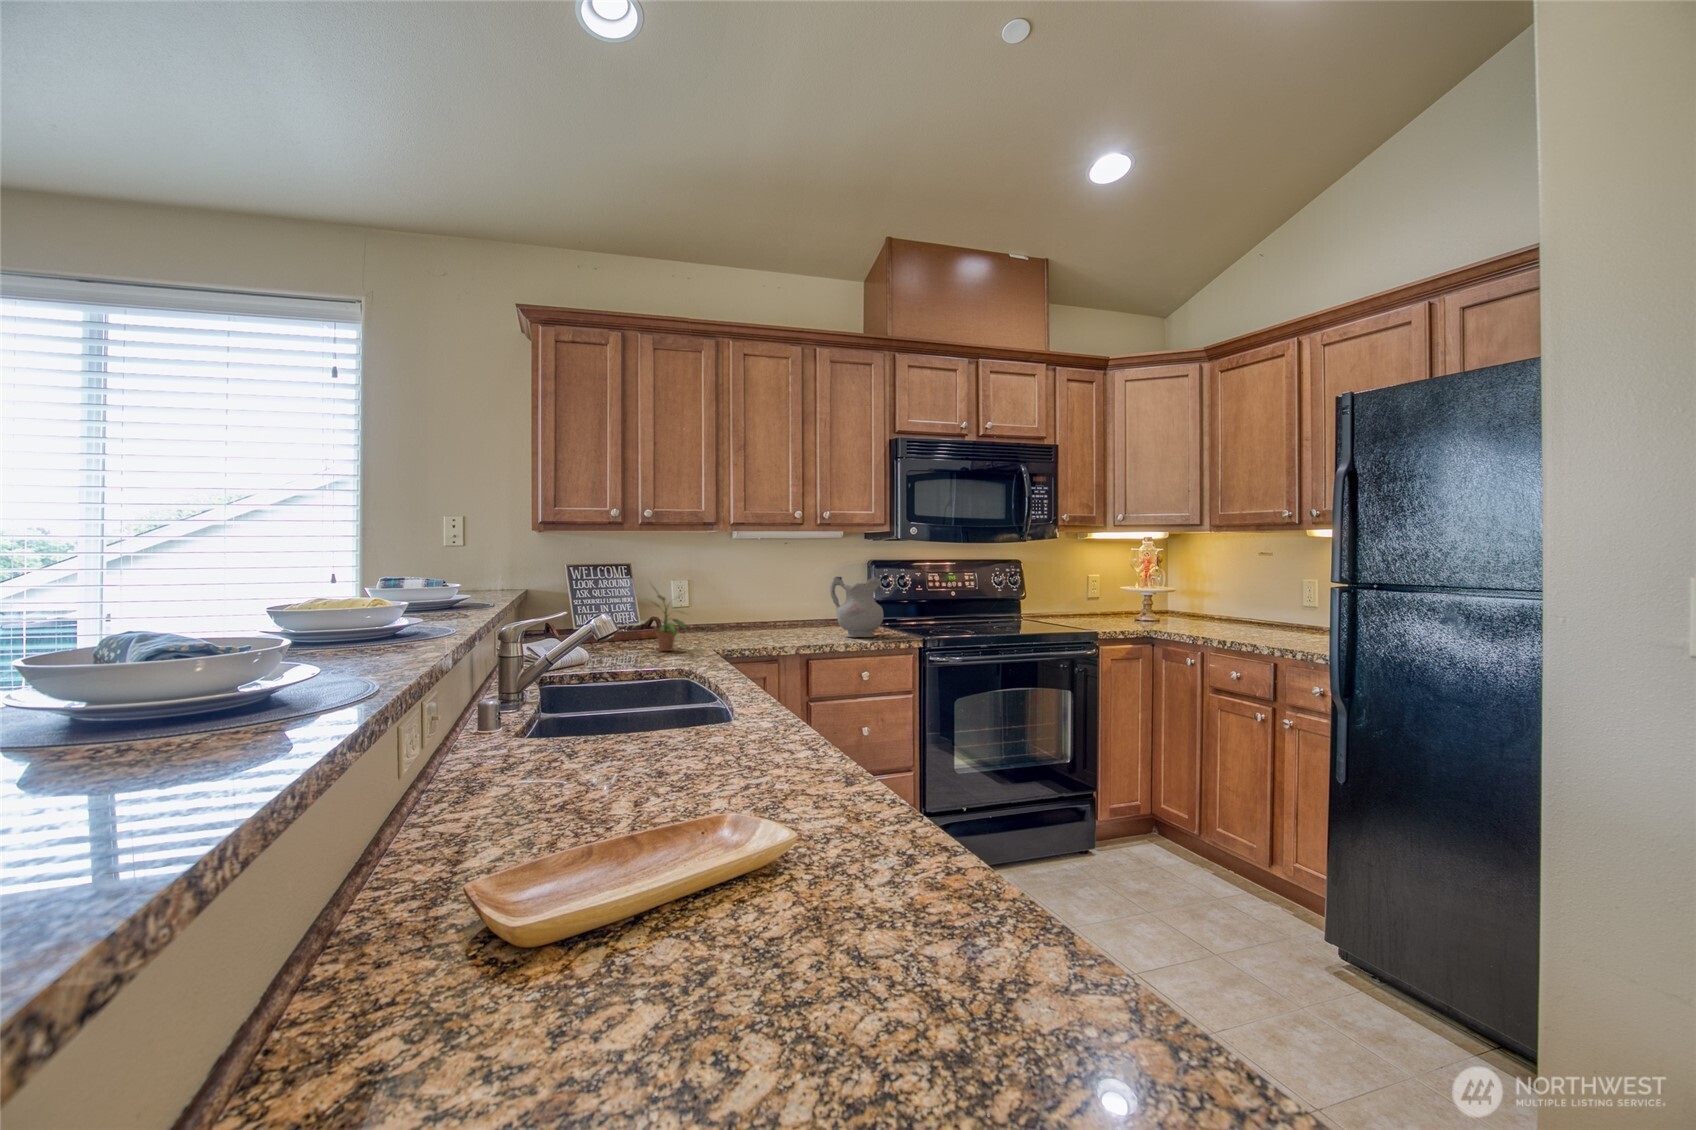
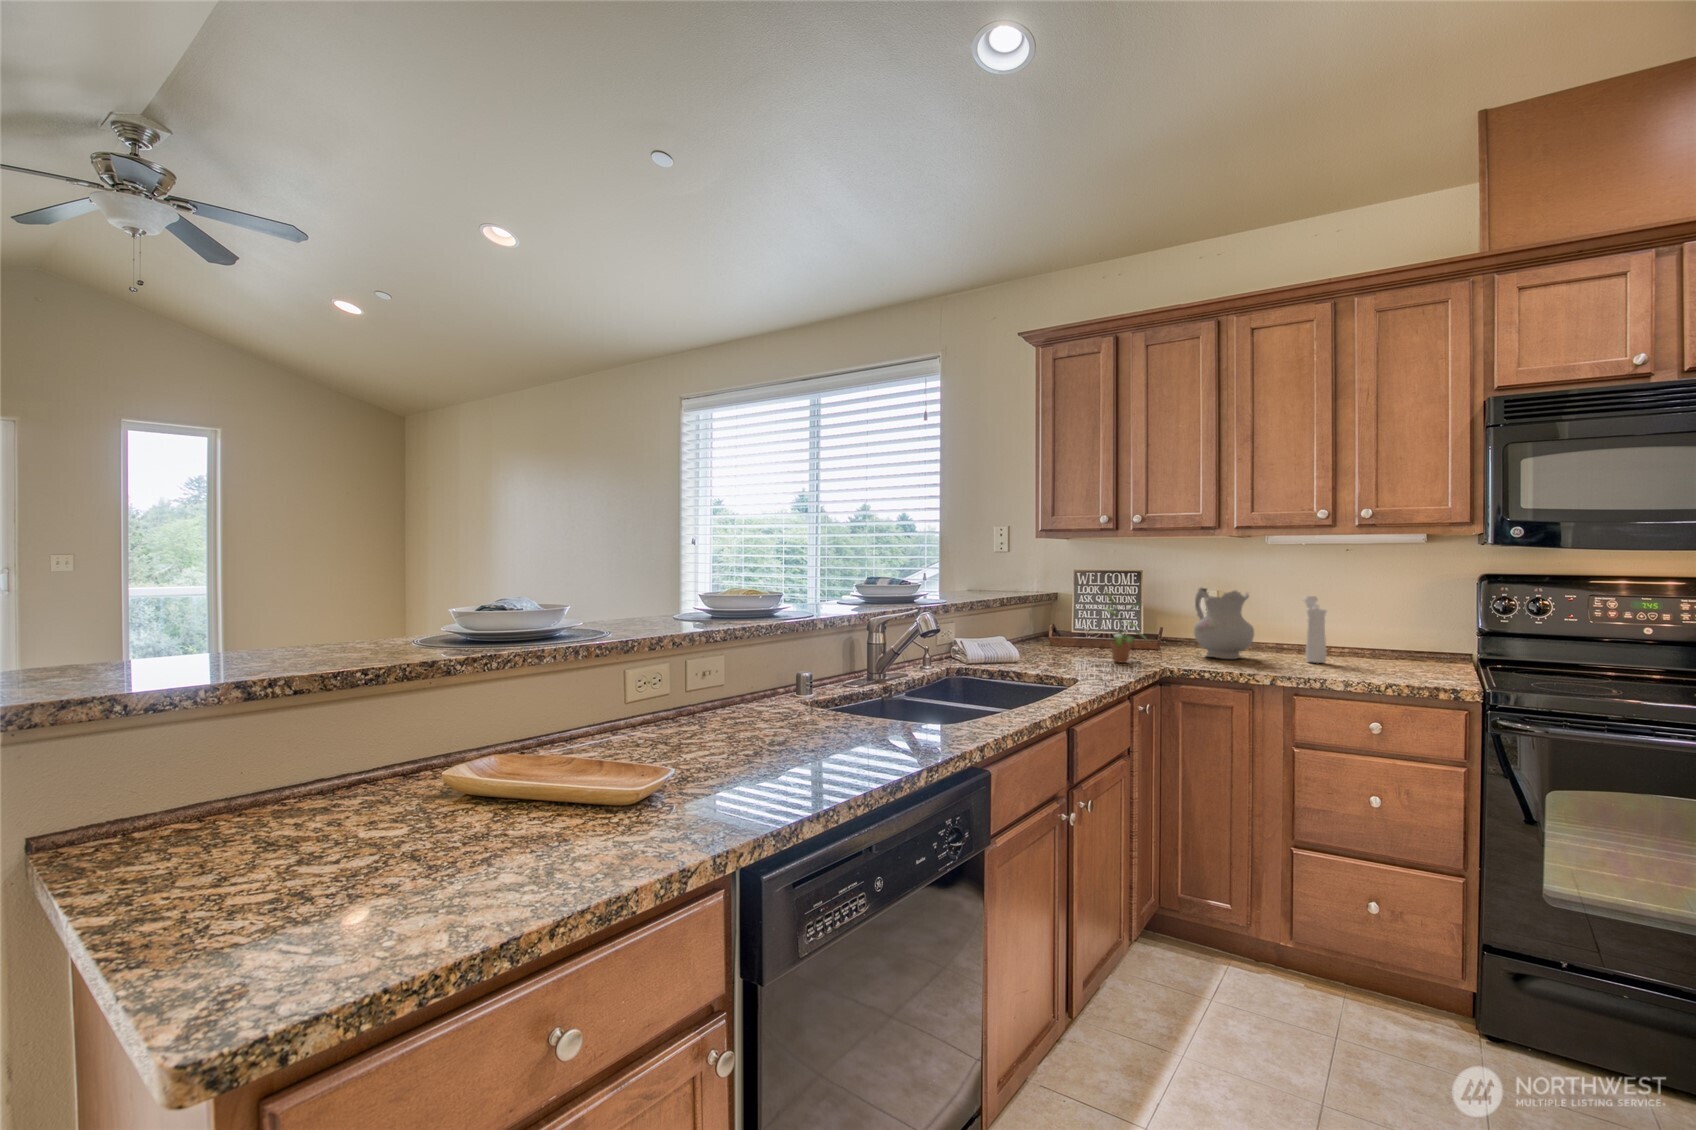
ceramic pitcher: present [830,577,884,637] -> present [1194,588,1254,659]
pepper mill: none [769,581,795,633] -> present [1303,596,1327,663]

